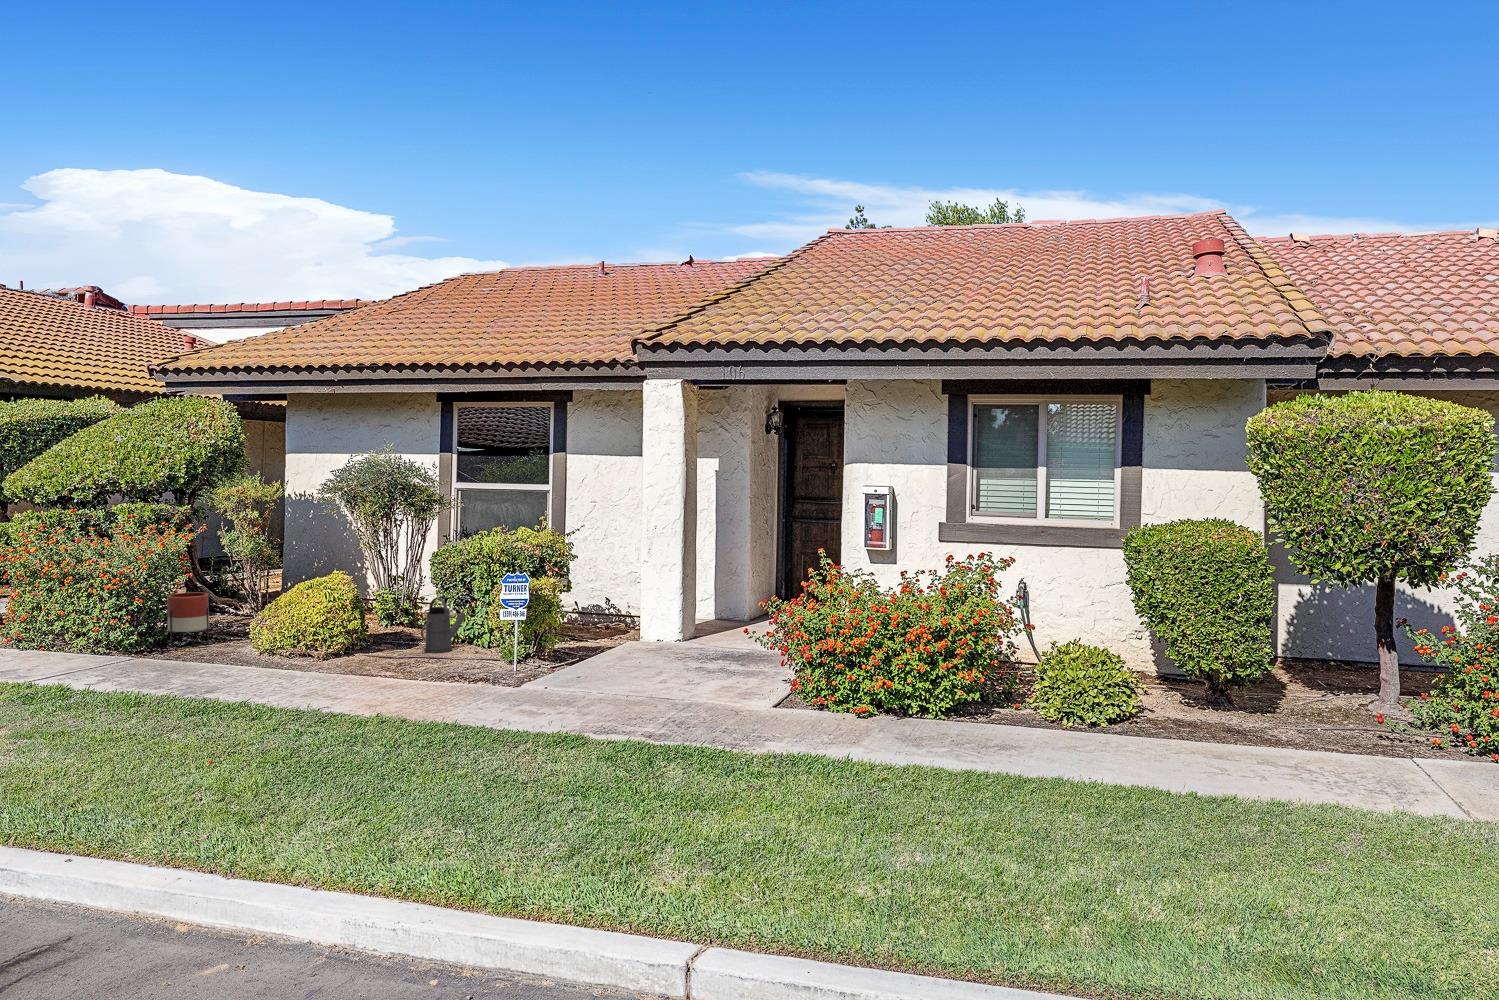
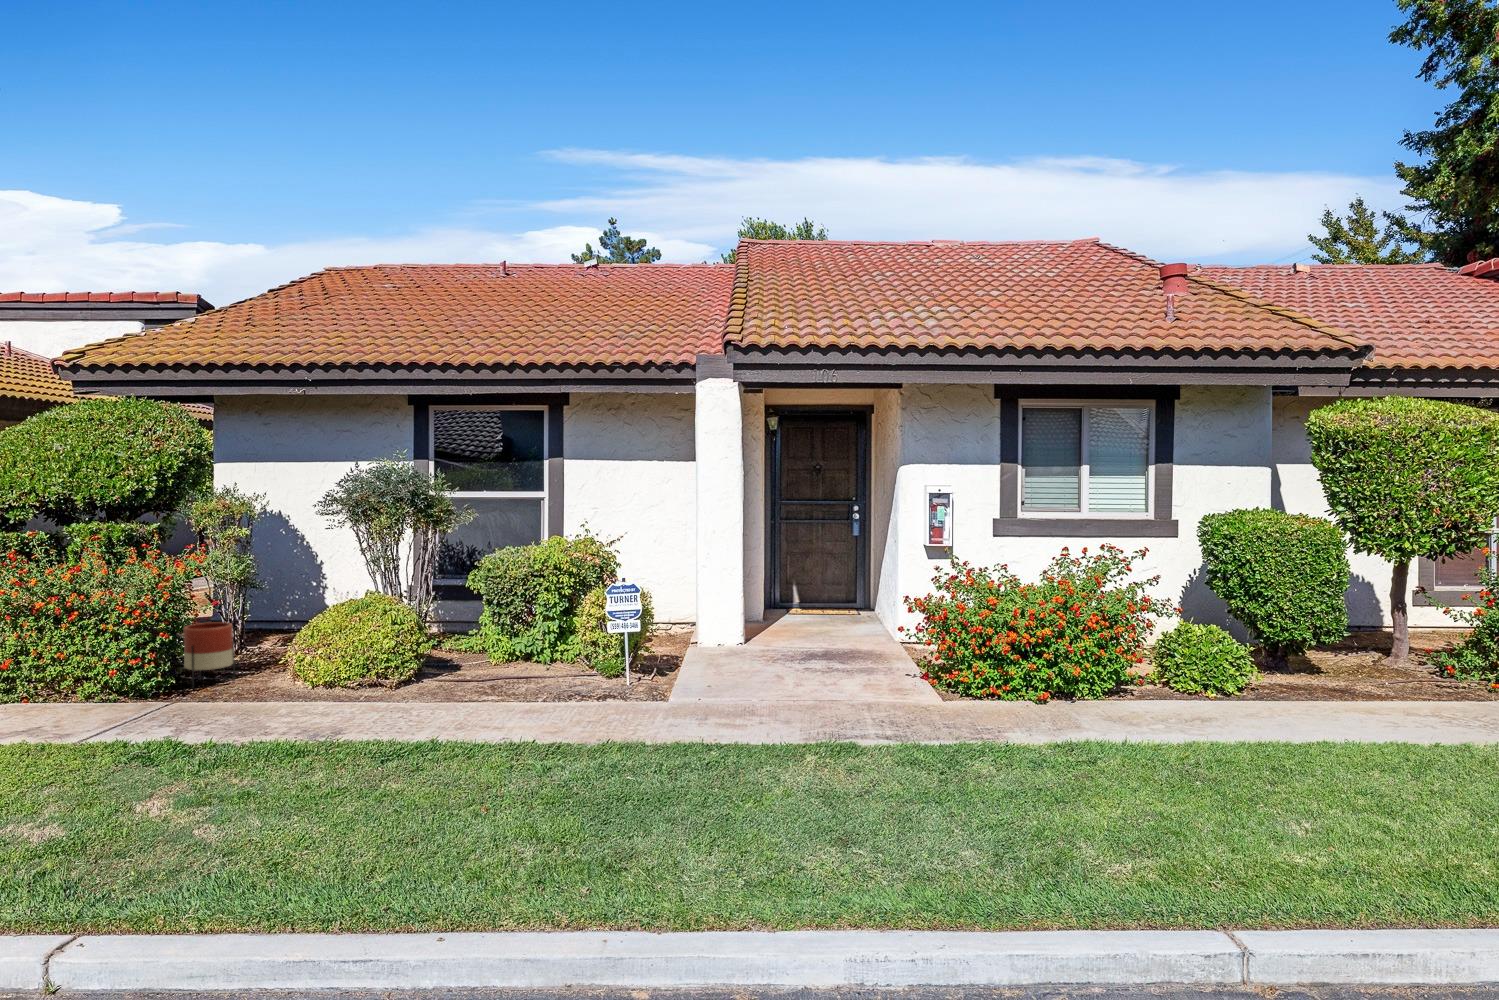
watering can: present [421,598,465,653] -> none [502,614,540,674]

